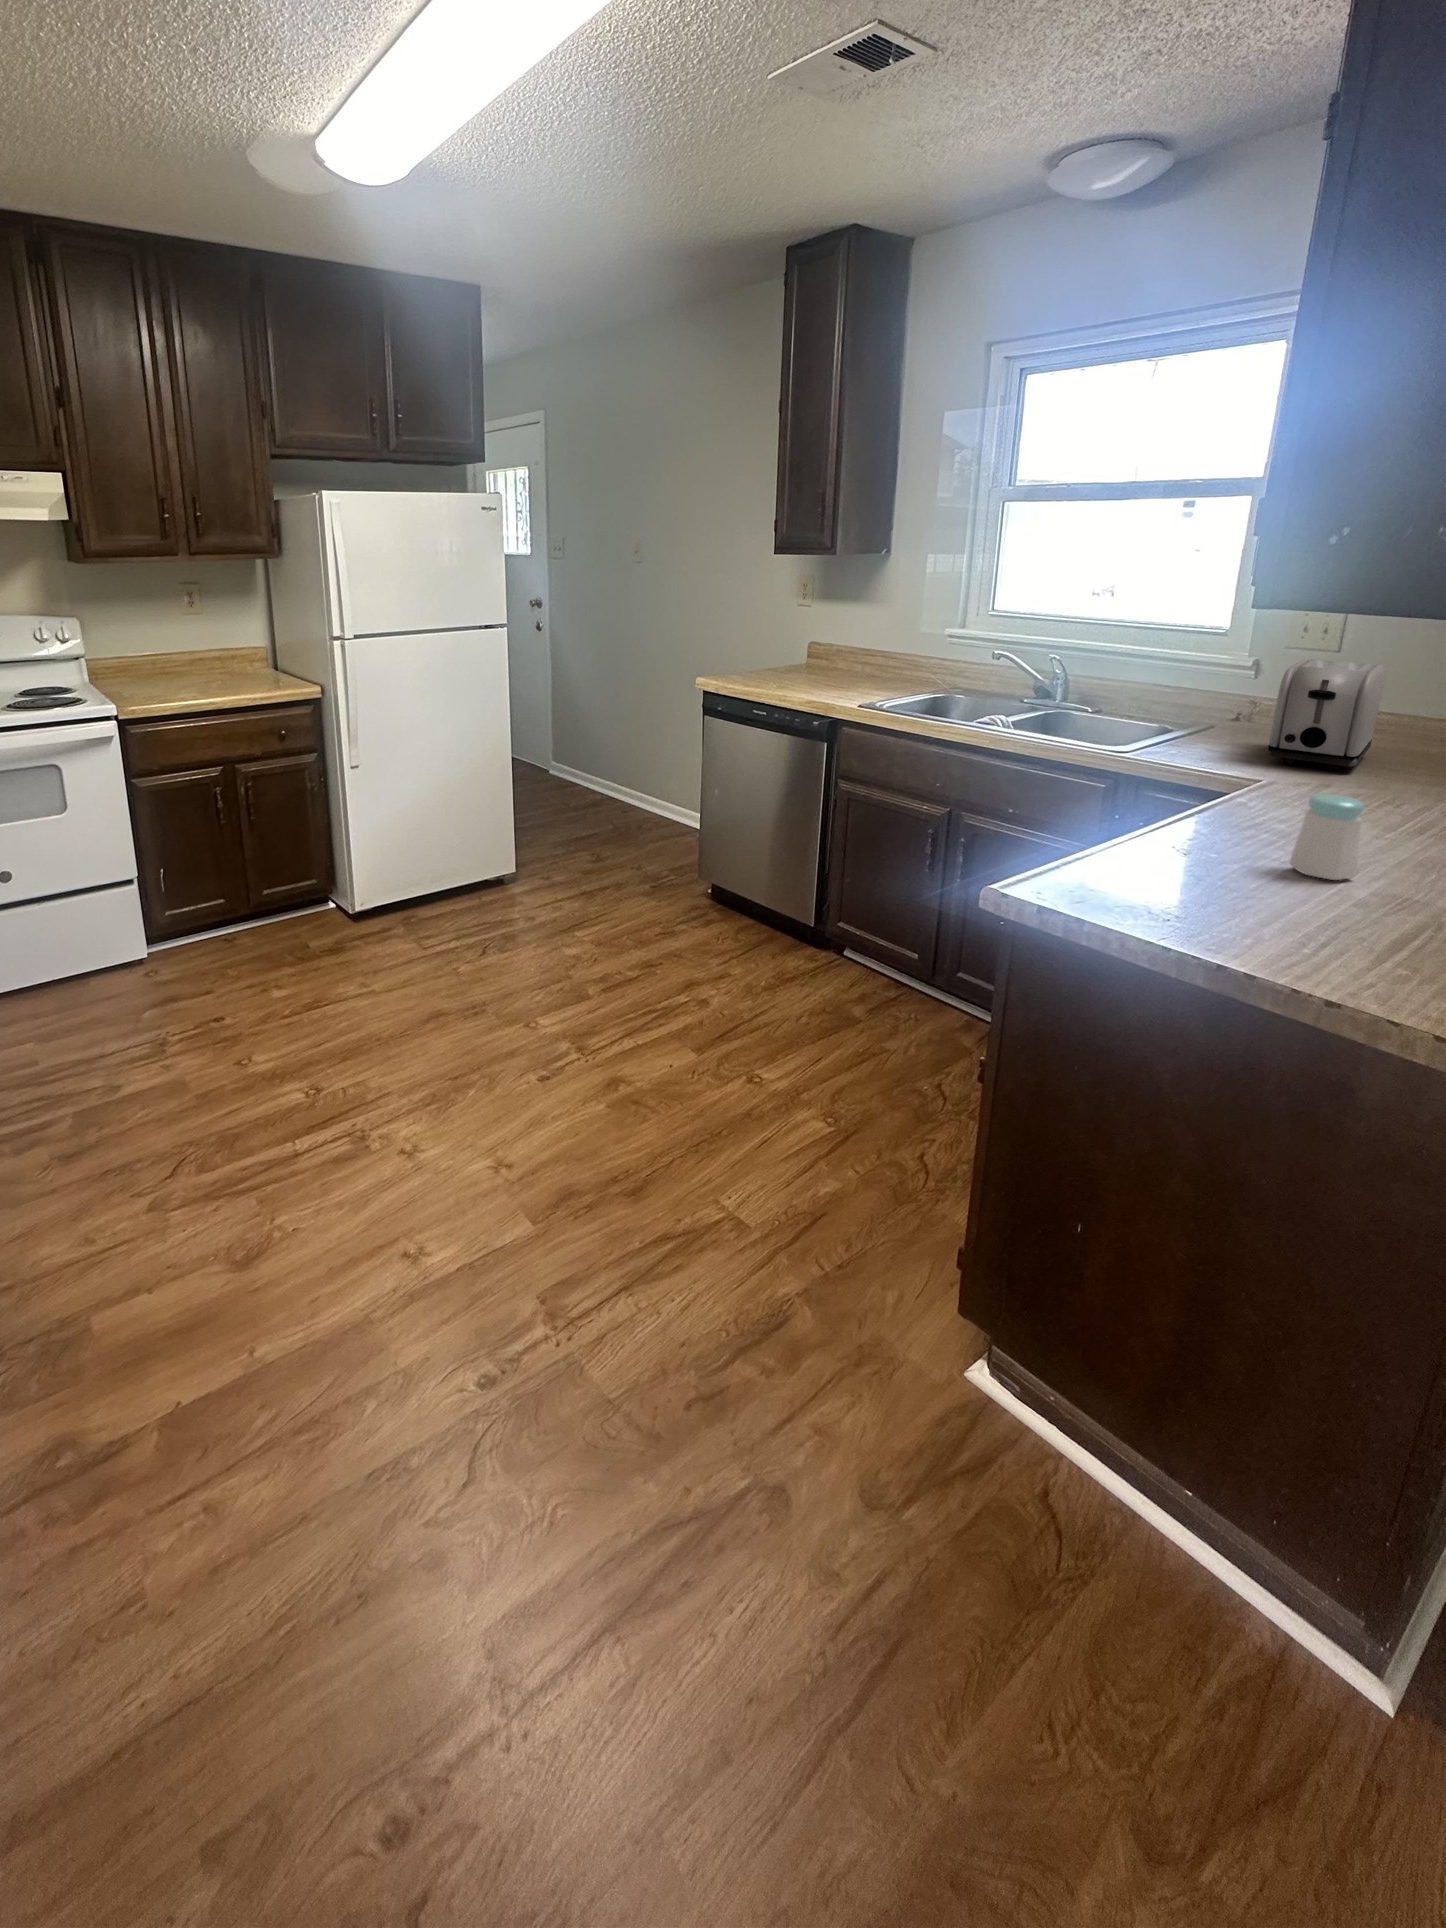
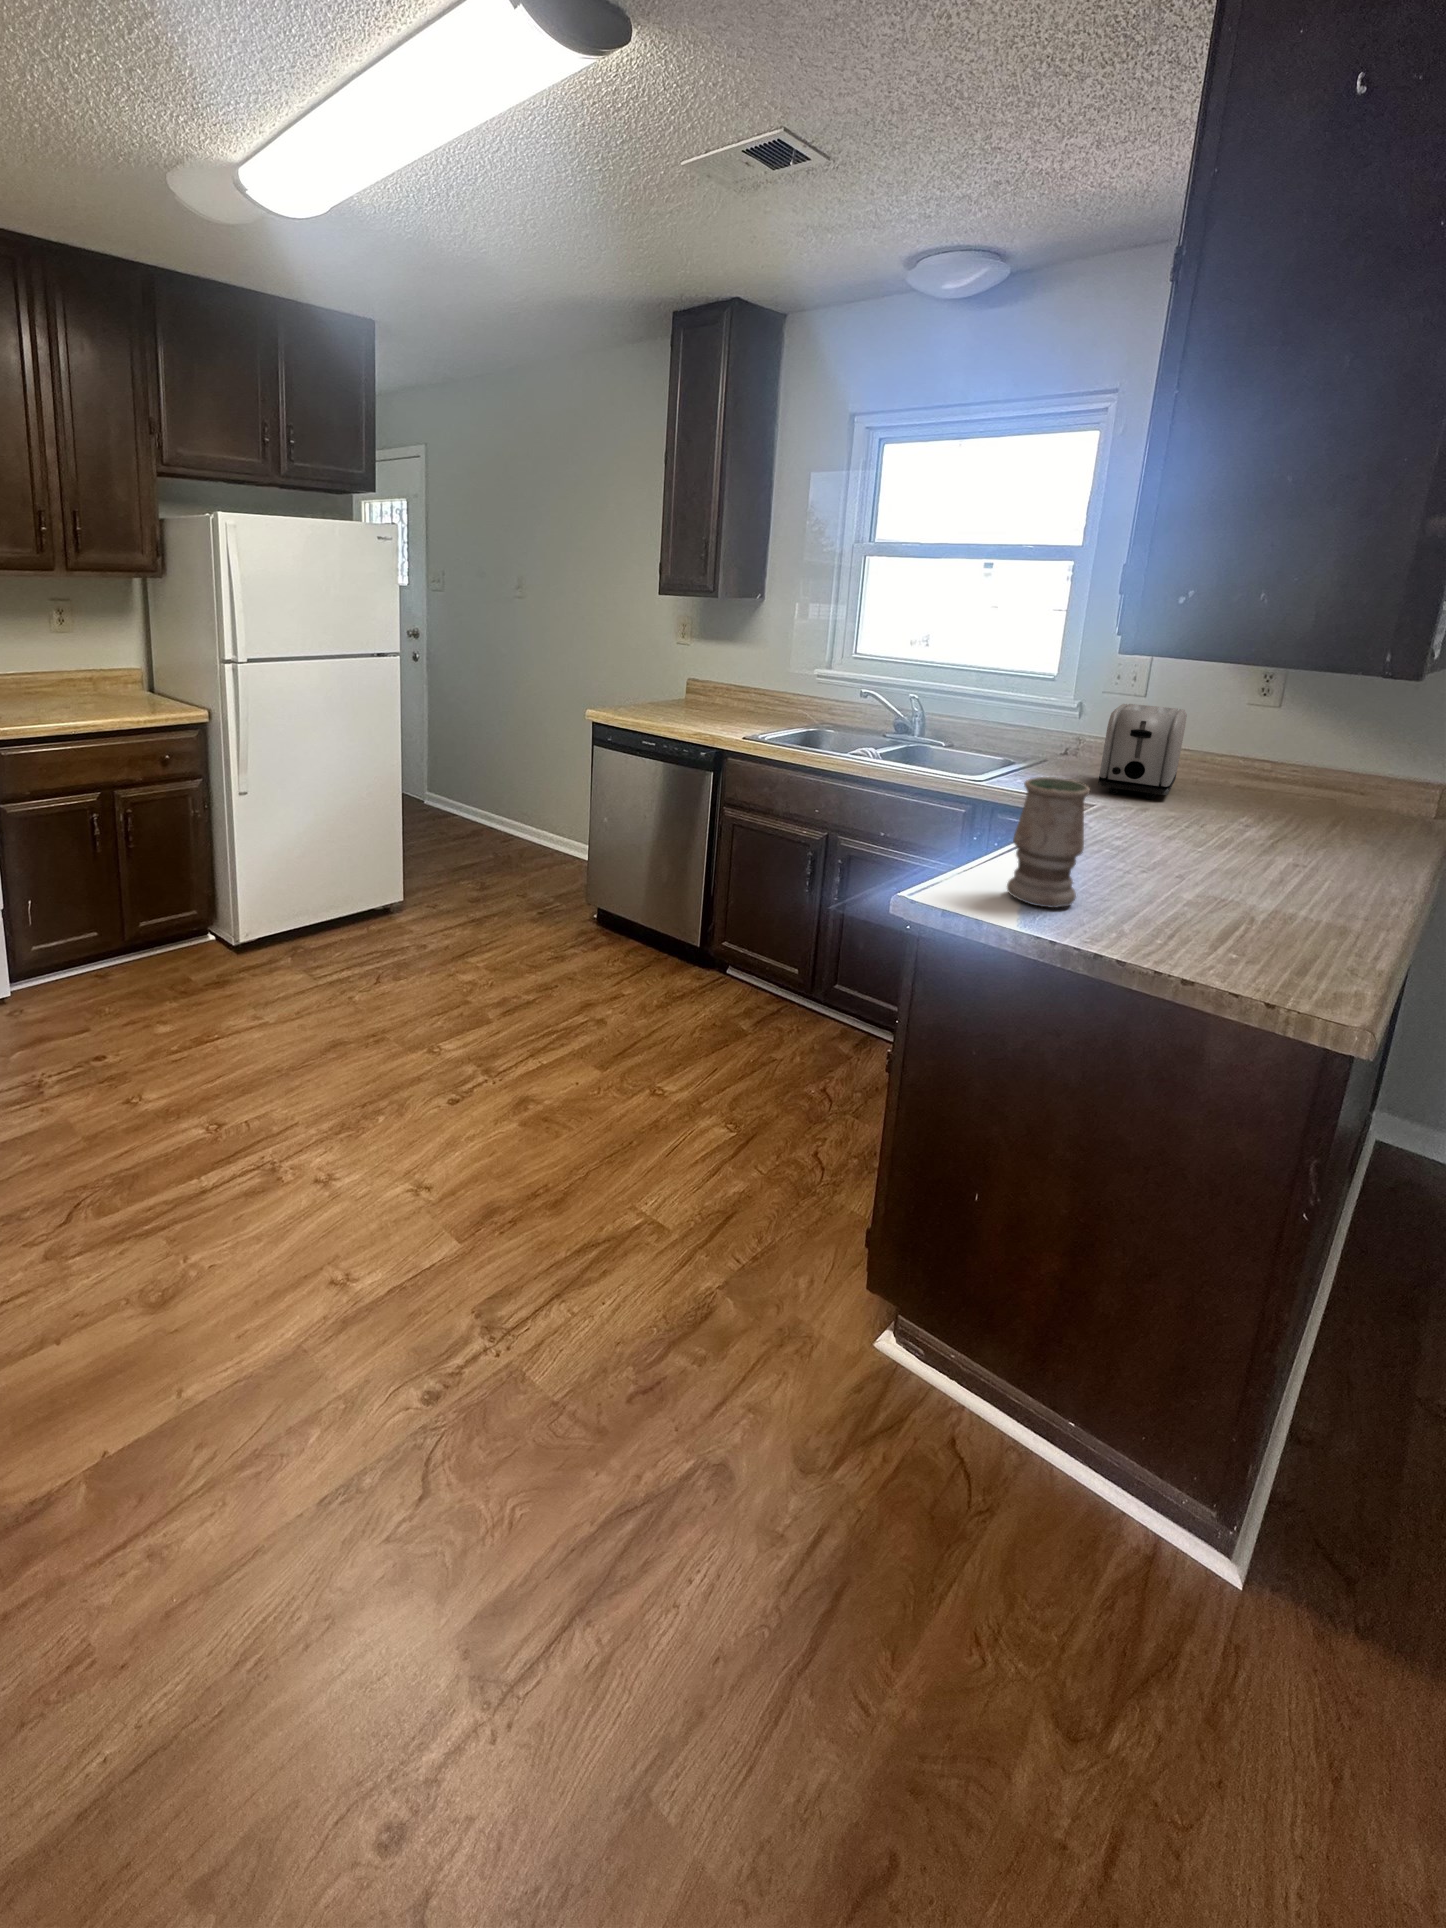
vase: none [1117,752,1220,906] -> present [1007,777,1090,908]
salt shaker: present [1290,794,1364,880] -> none [1136,814,1193,886]

